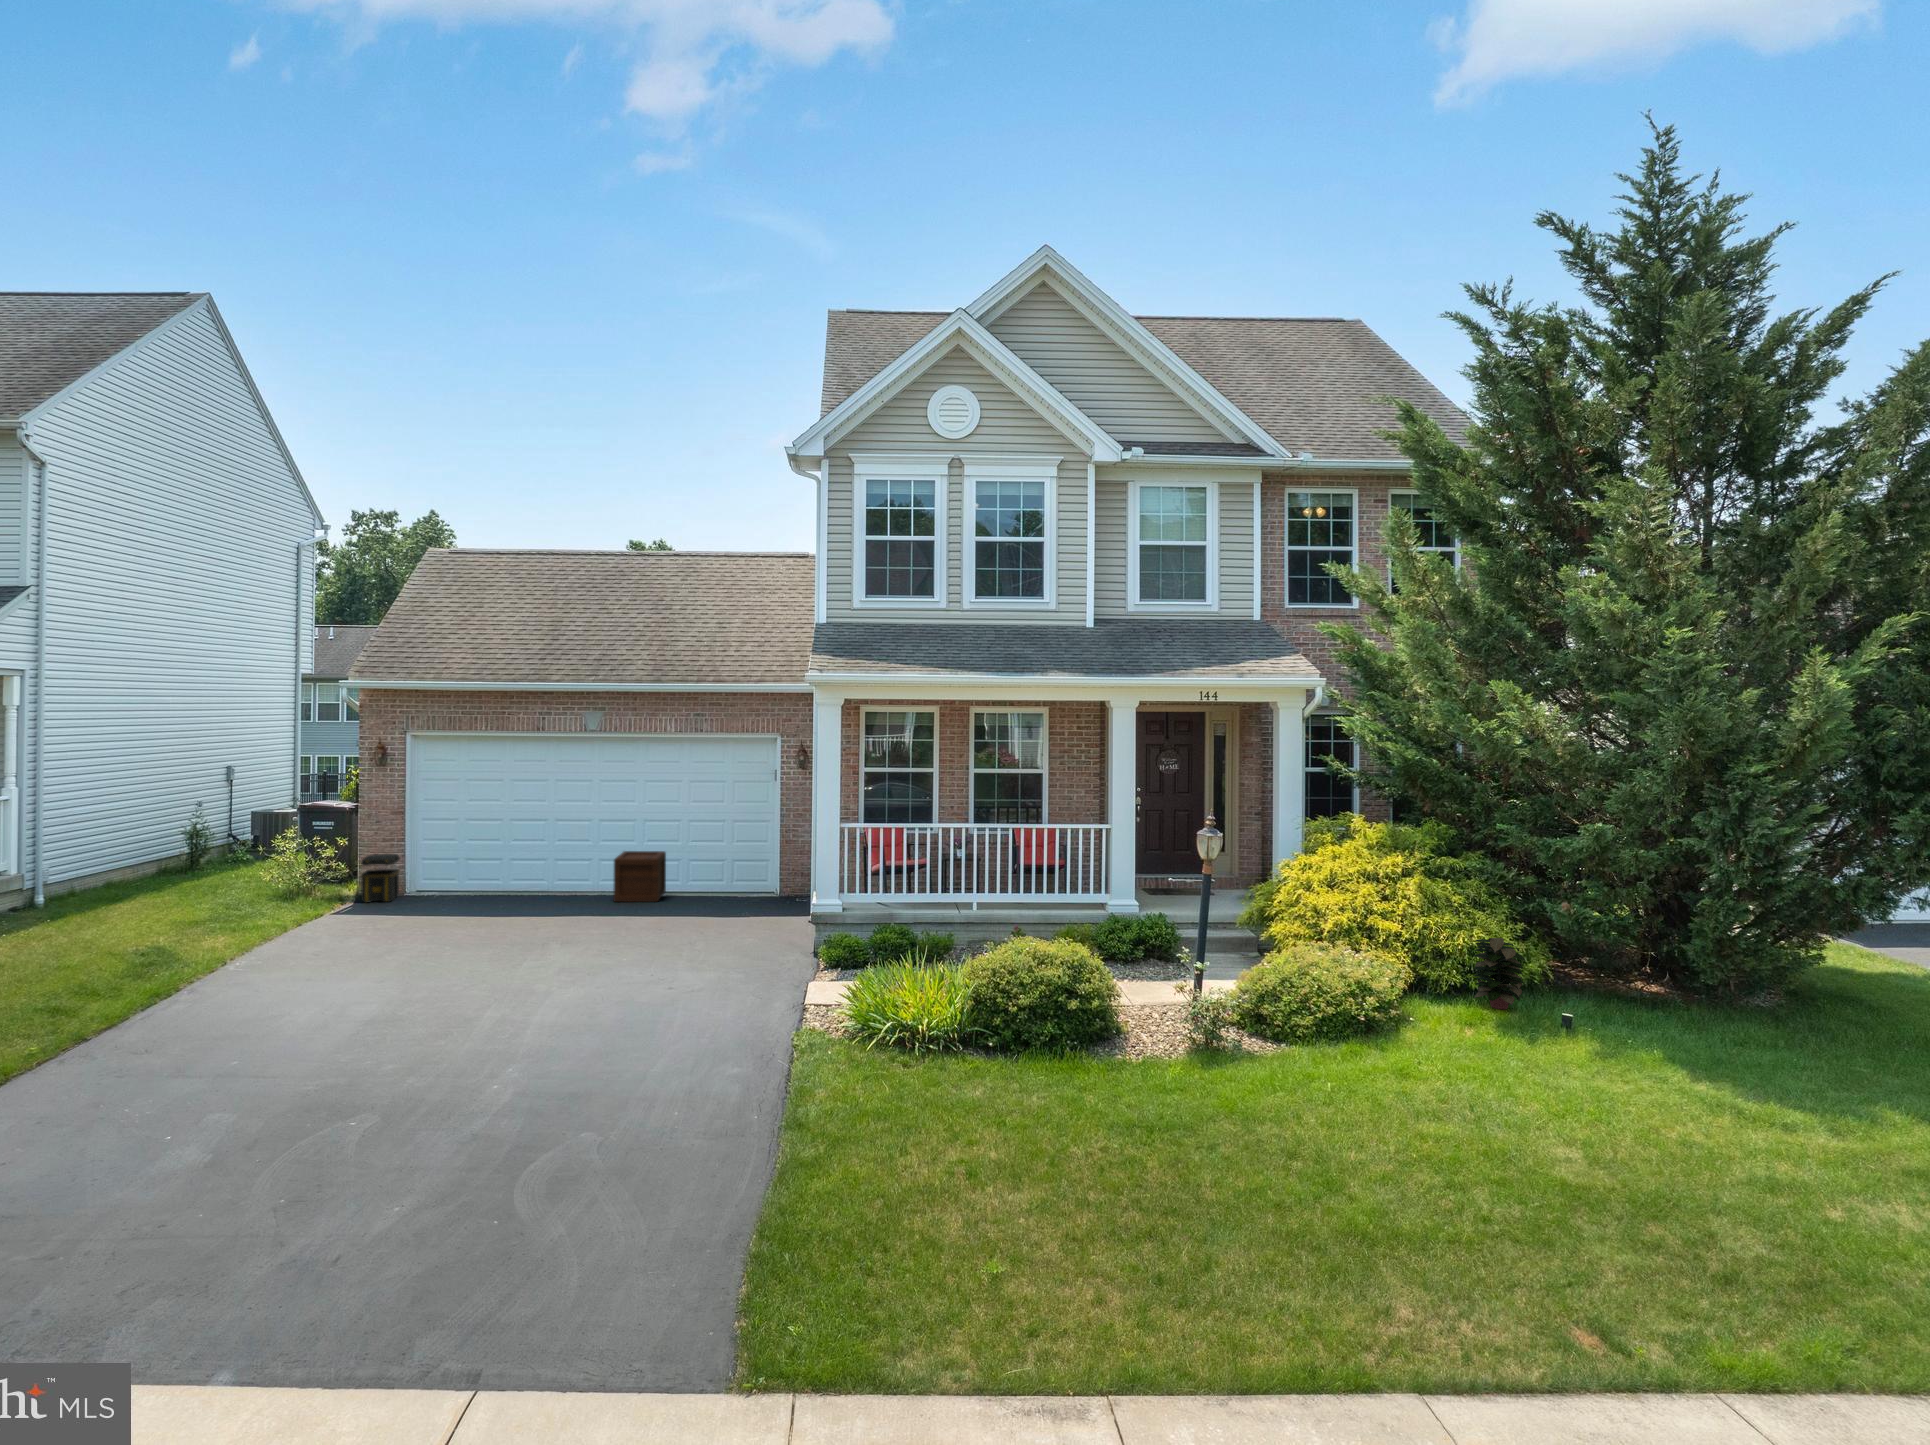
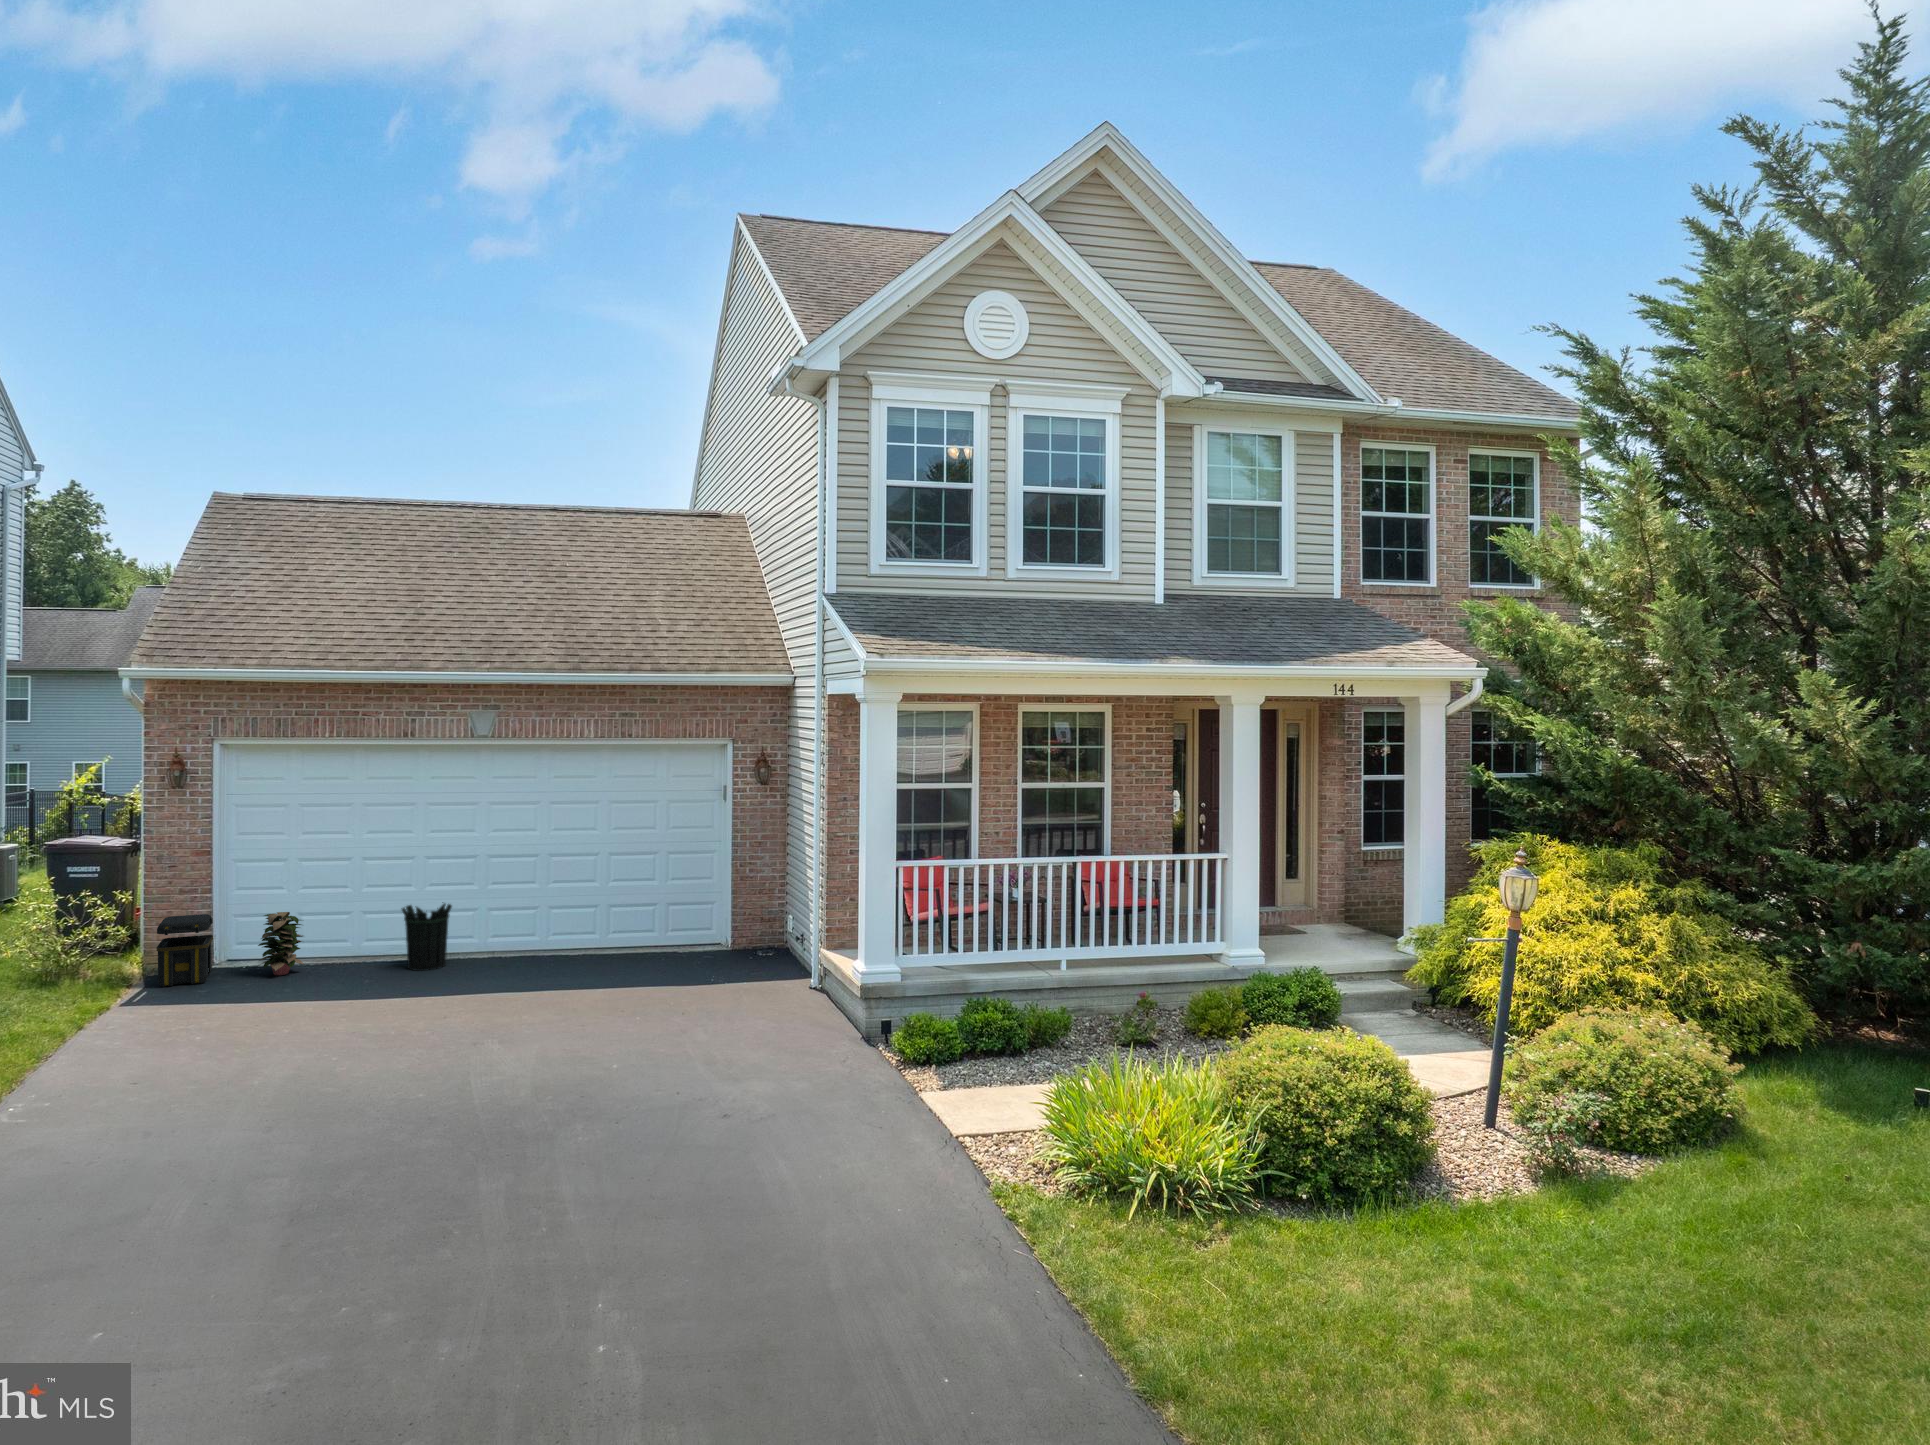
wooden crate: present [614,851,666,902] -> none [533,895,596,968]
waste bin: none [524,852,561,900] -> present [402,904,452,971]
decorative plant: present [1473,938,1525,1009] -> present [258,912,304,975]

